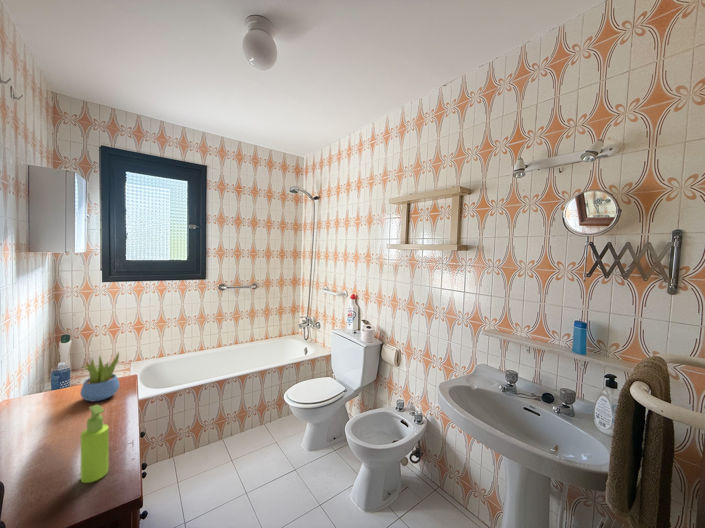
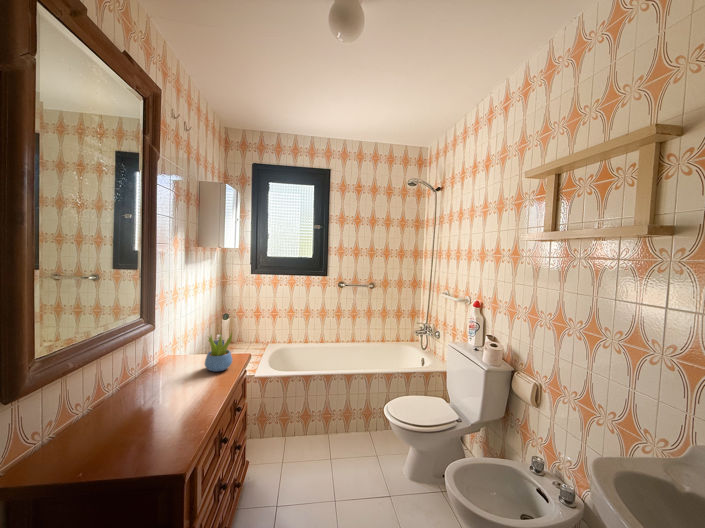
soap dispenser: present [81,405,109,483] -> none [157,376,180,447]

